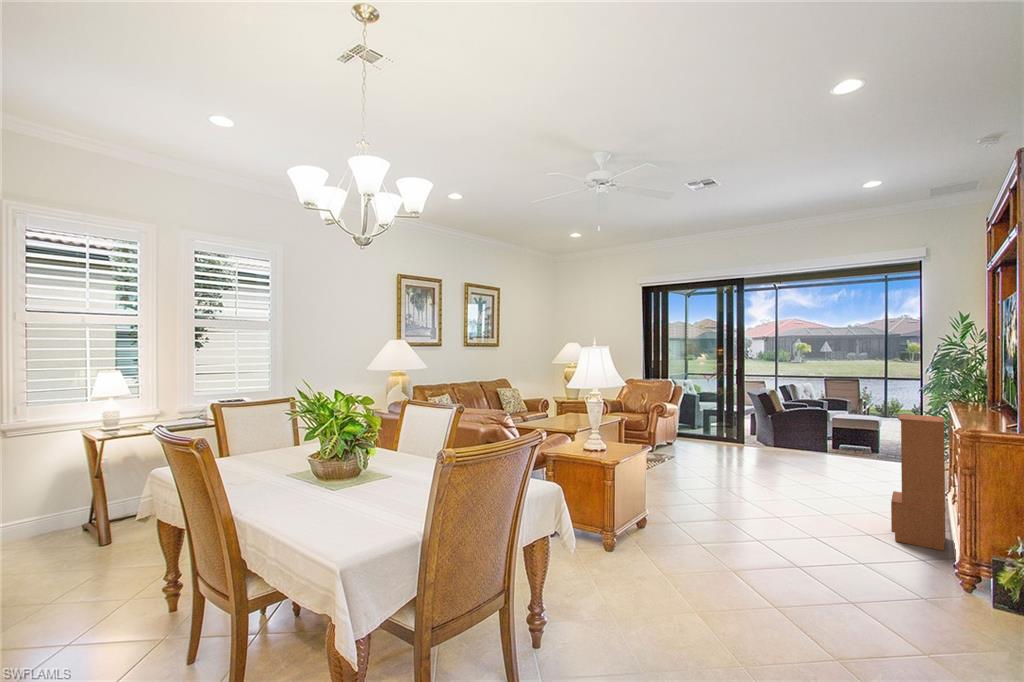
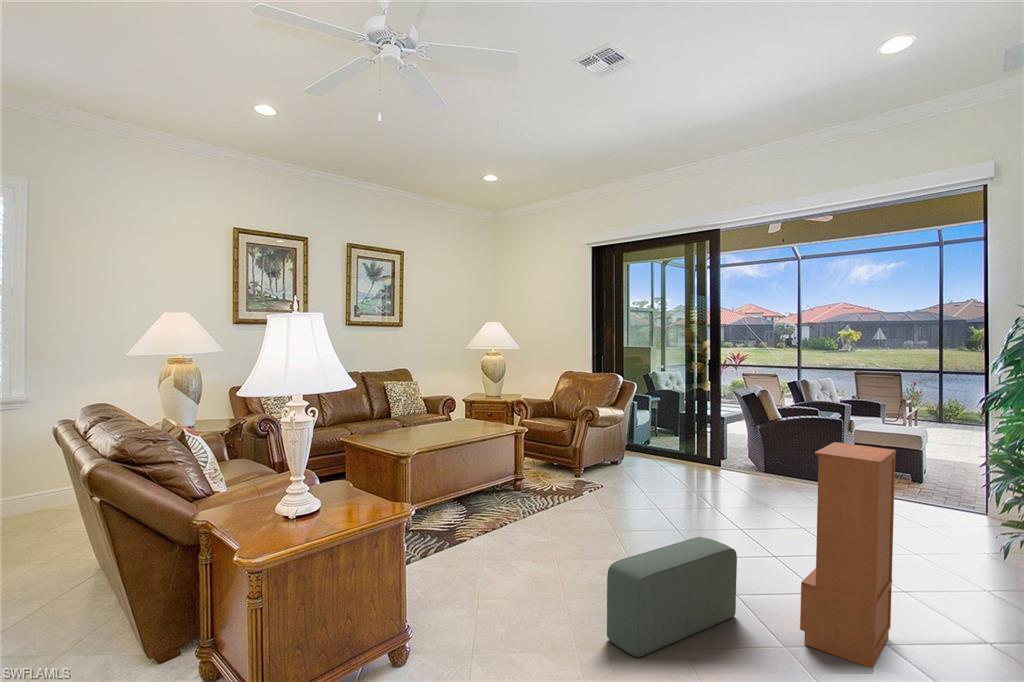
pouf: none [772,479,841,551] -> present [607,537,737,657]

